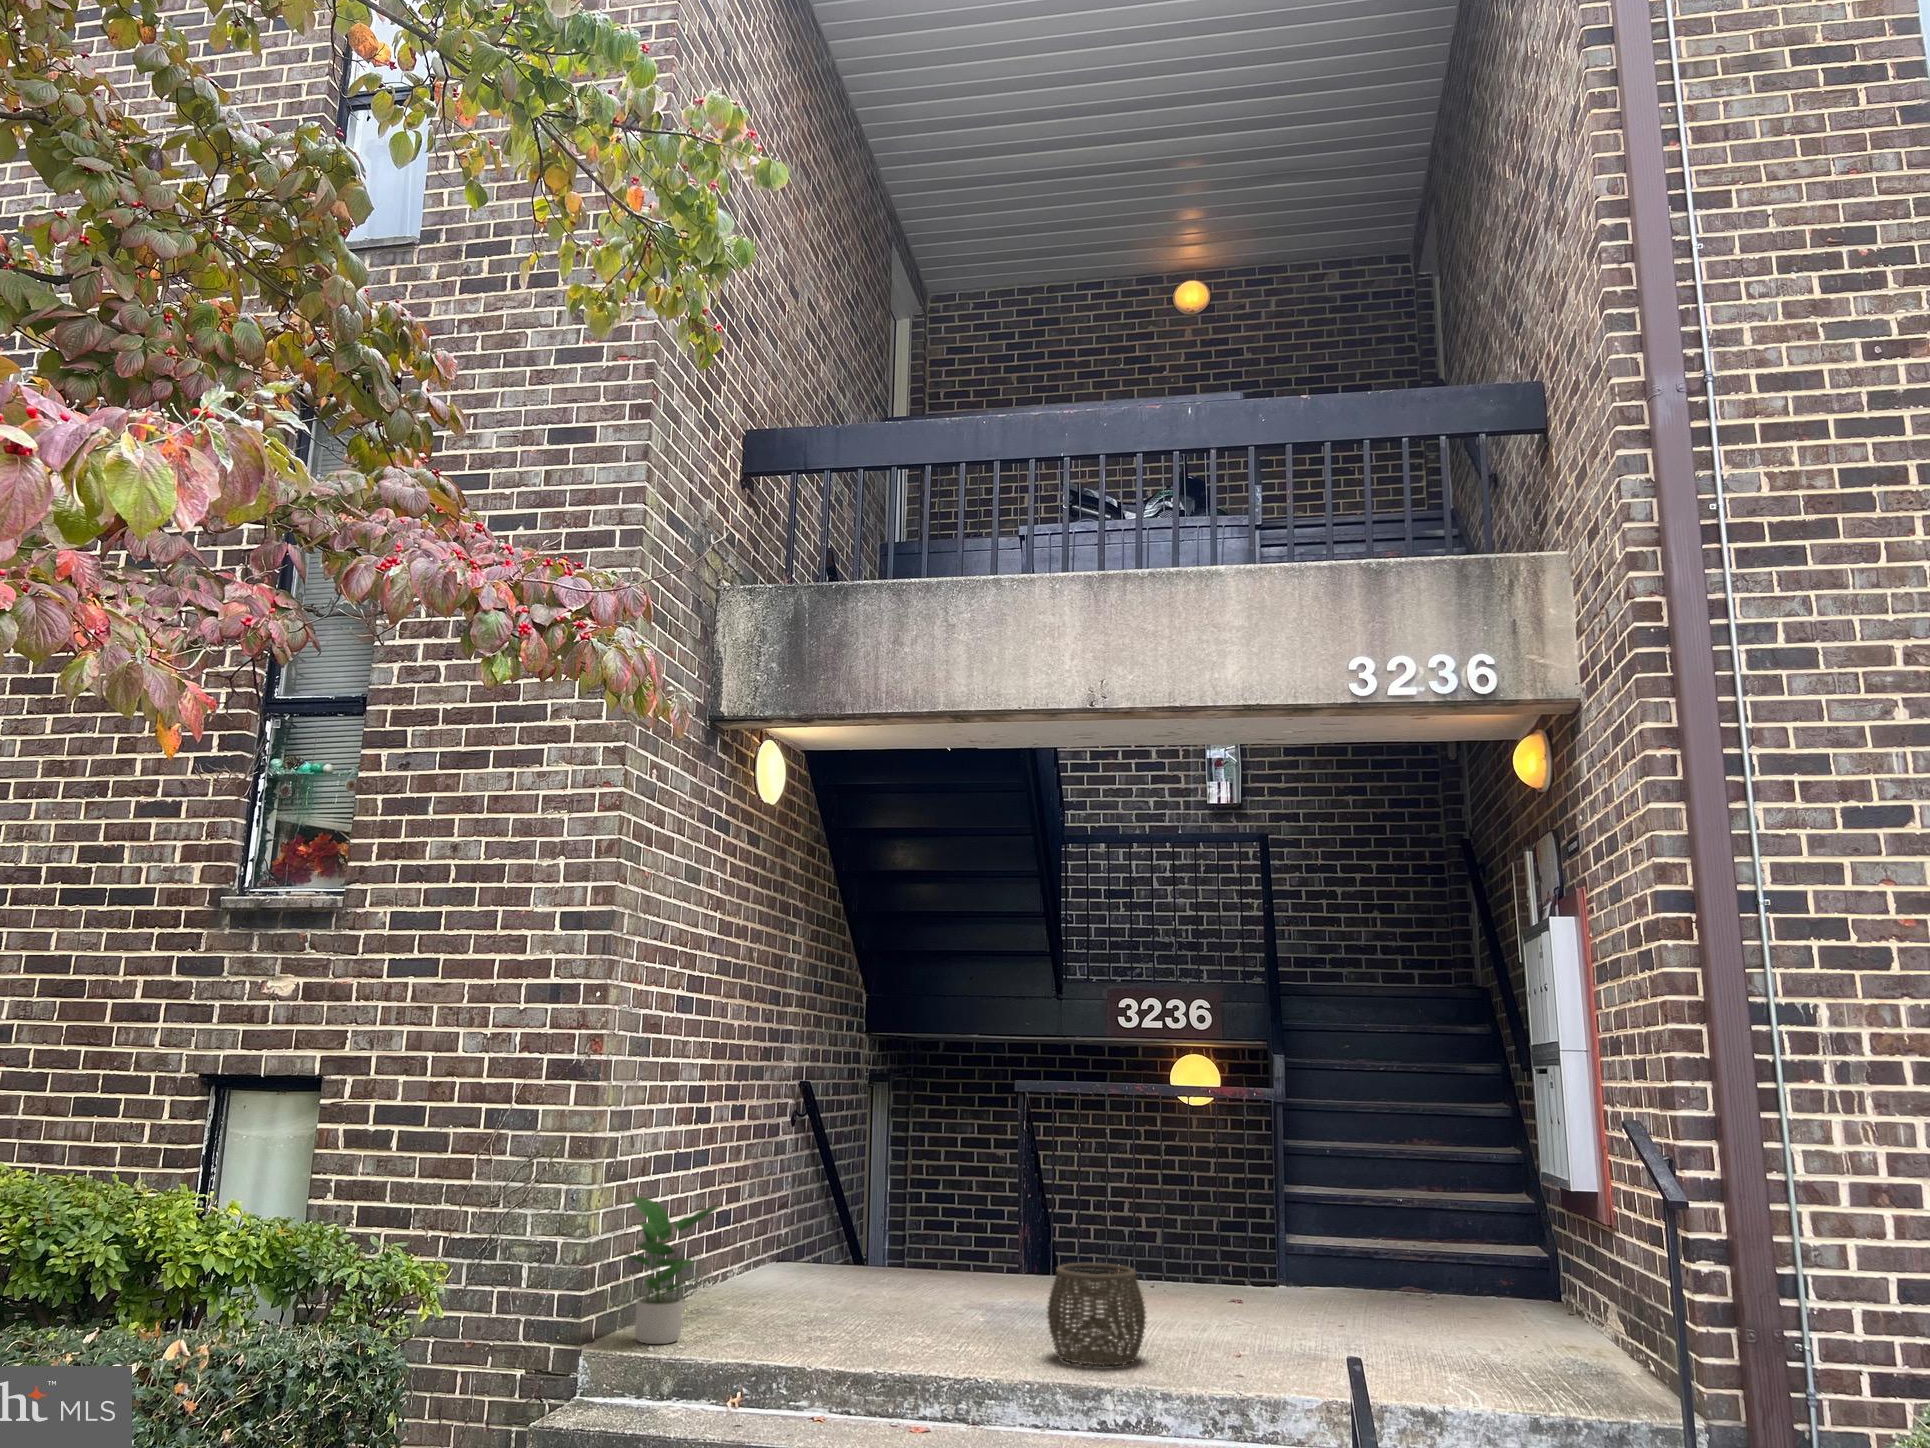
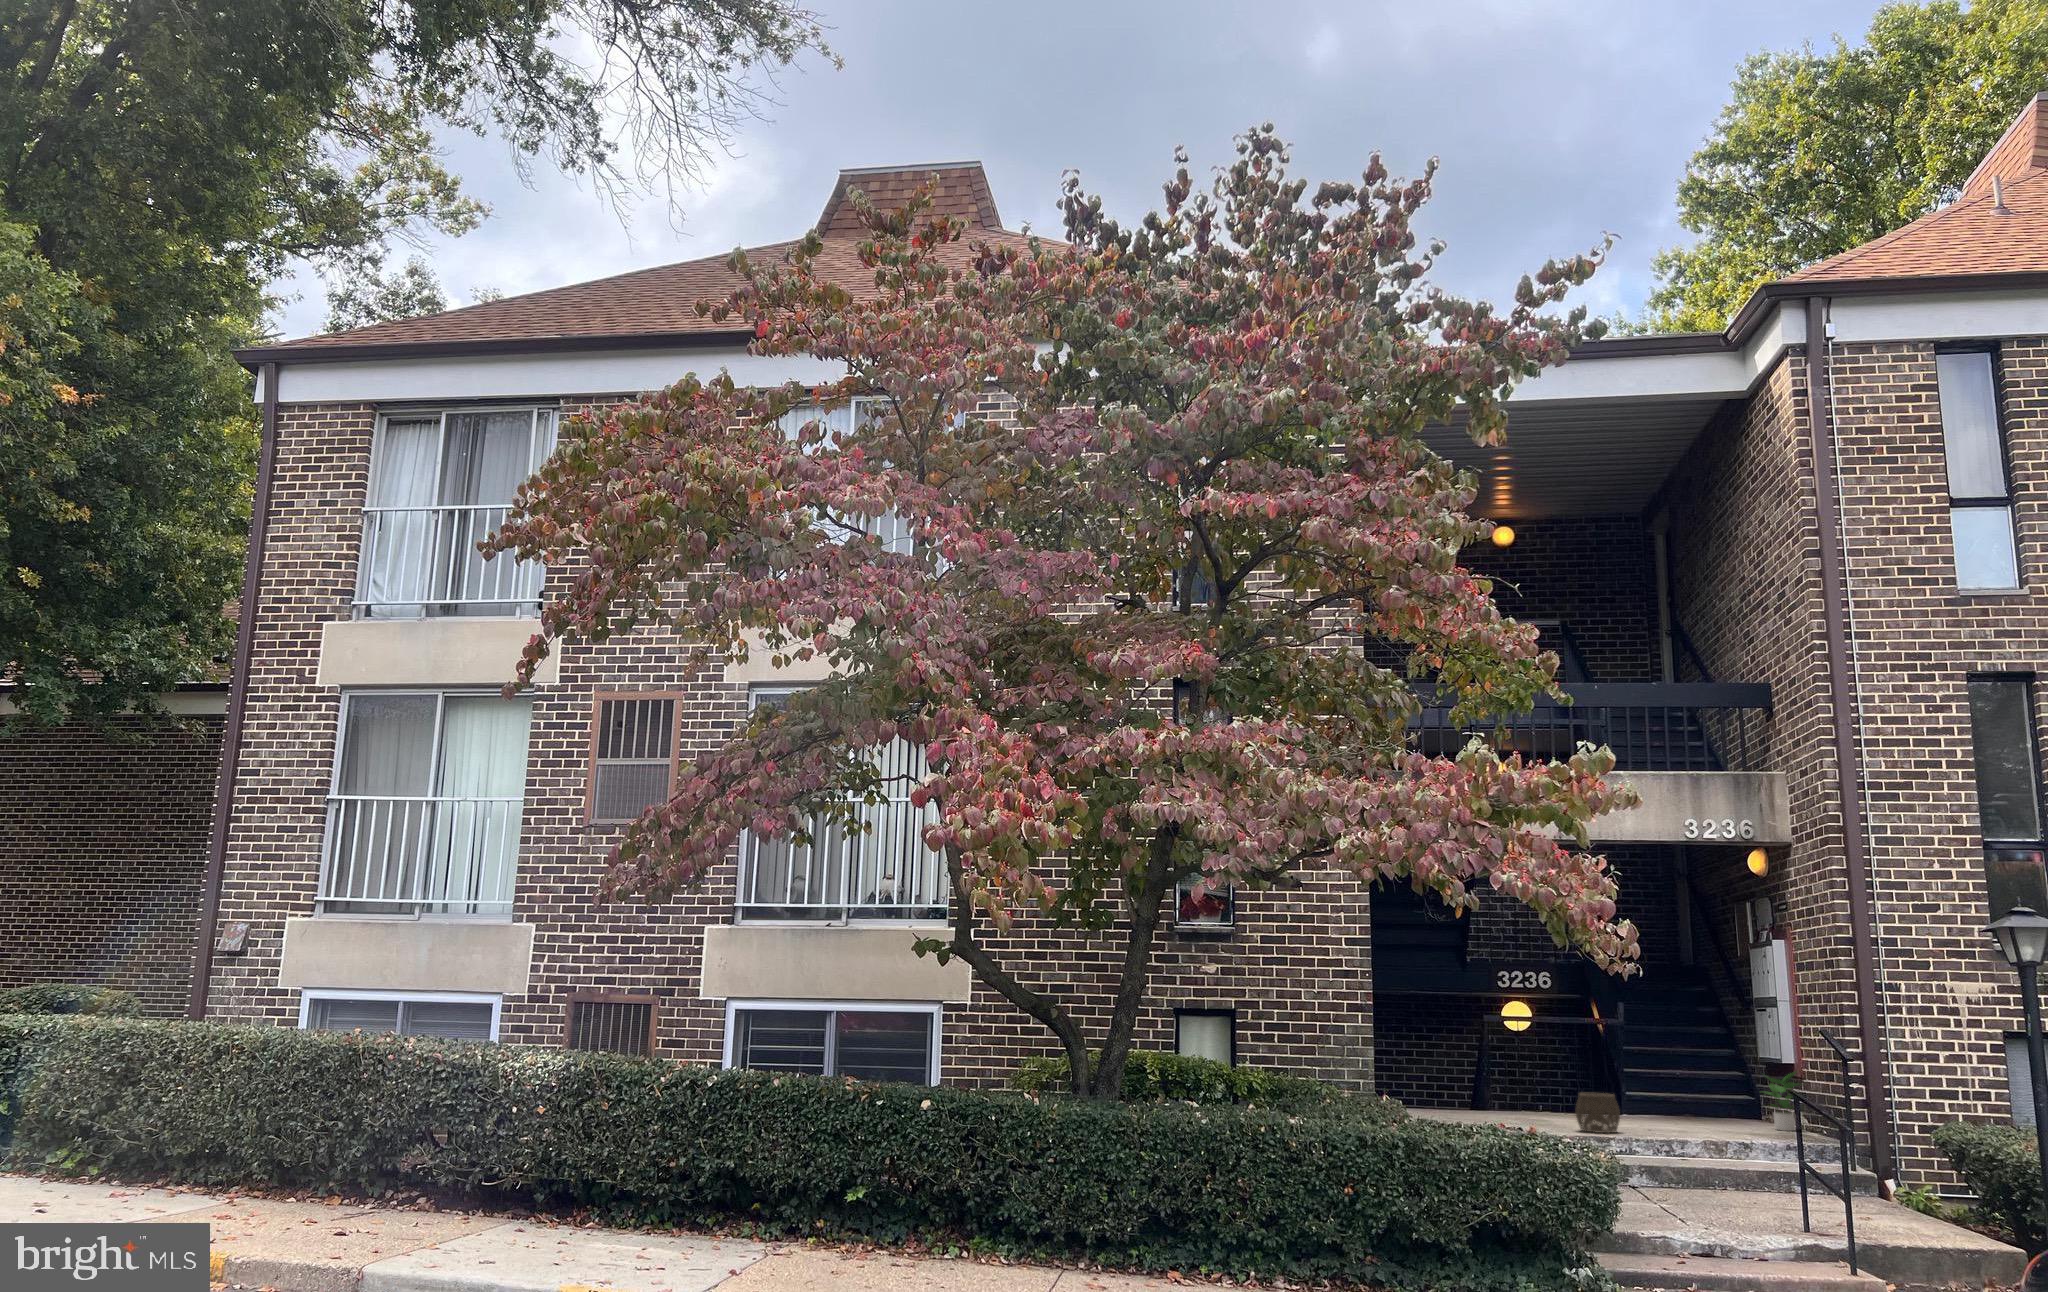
potted plant: present [626,1196,719,1344] -> present [1763,1072,1799,1131]

